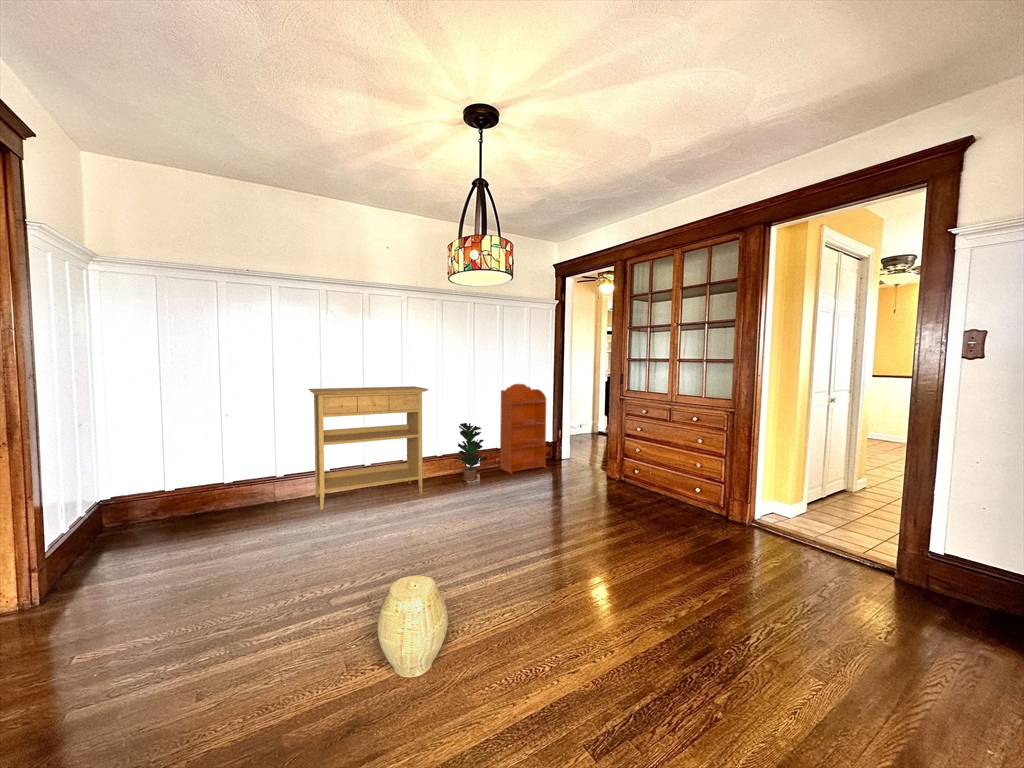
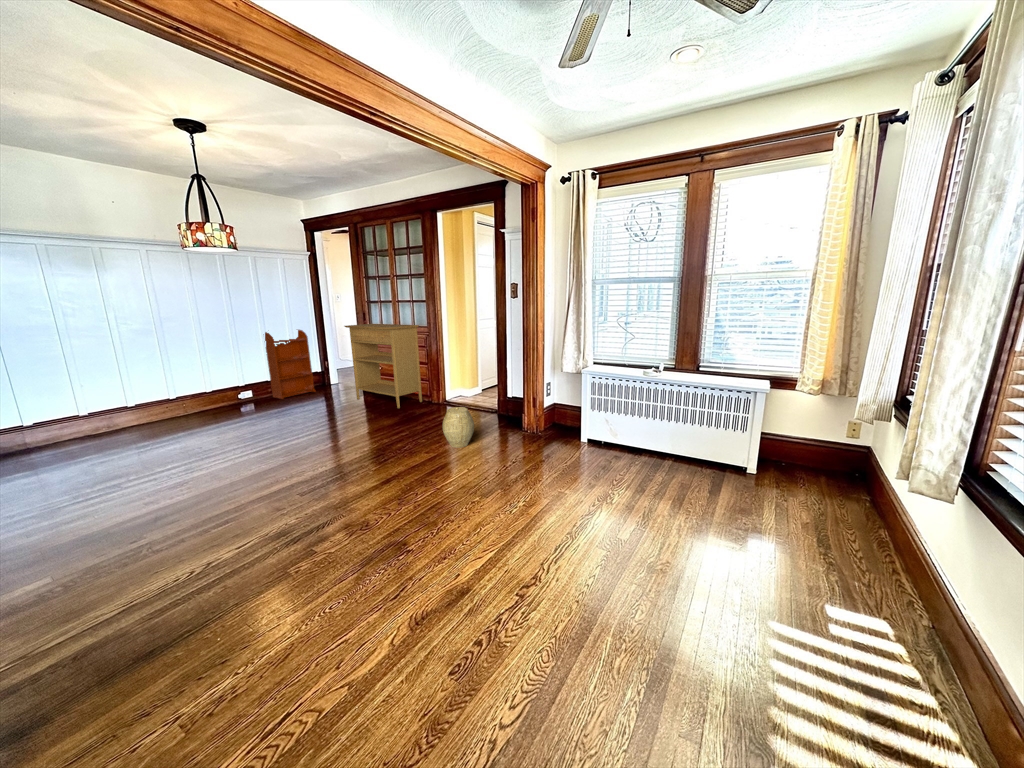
console table: present [308,386,428,510] -> present [345,324,422,408]
potted plant: present [454,423,488,481] -> none [223,361,258,409]
woven basket: present [377,575,448,677] -> present [442,407,474,448]

